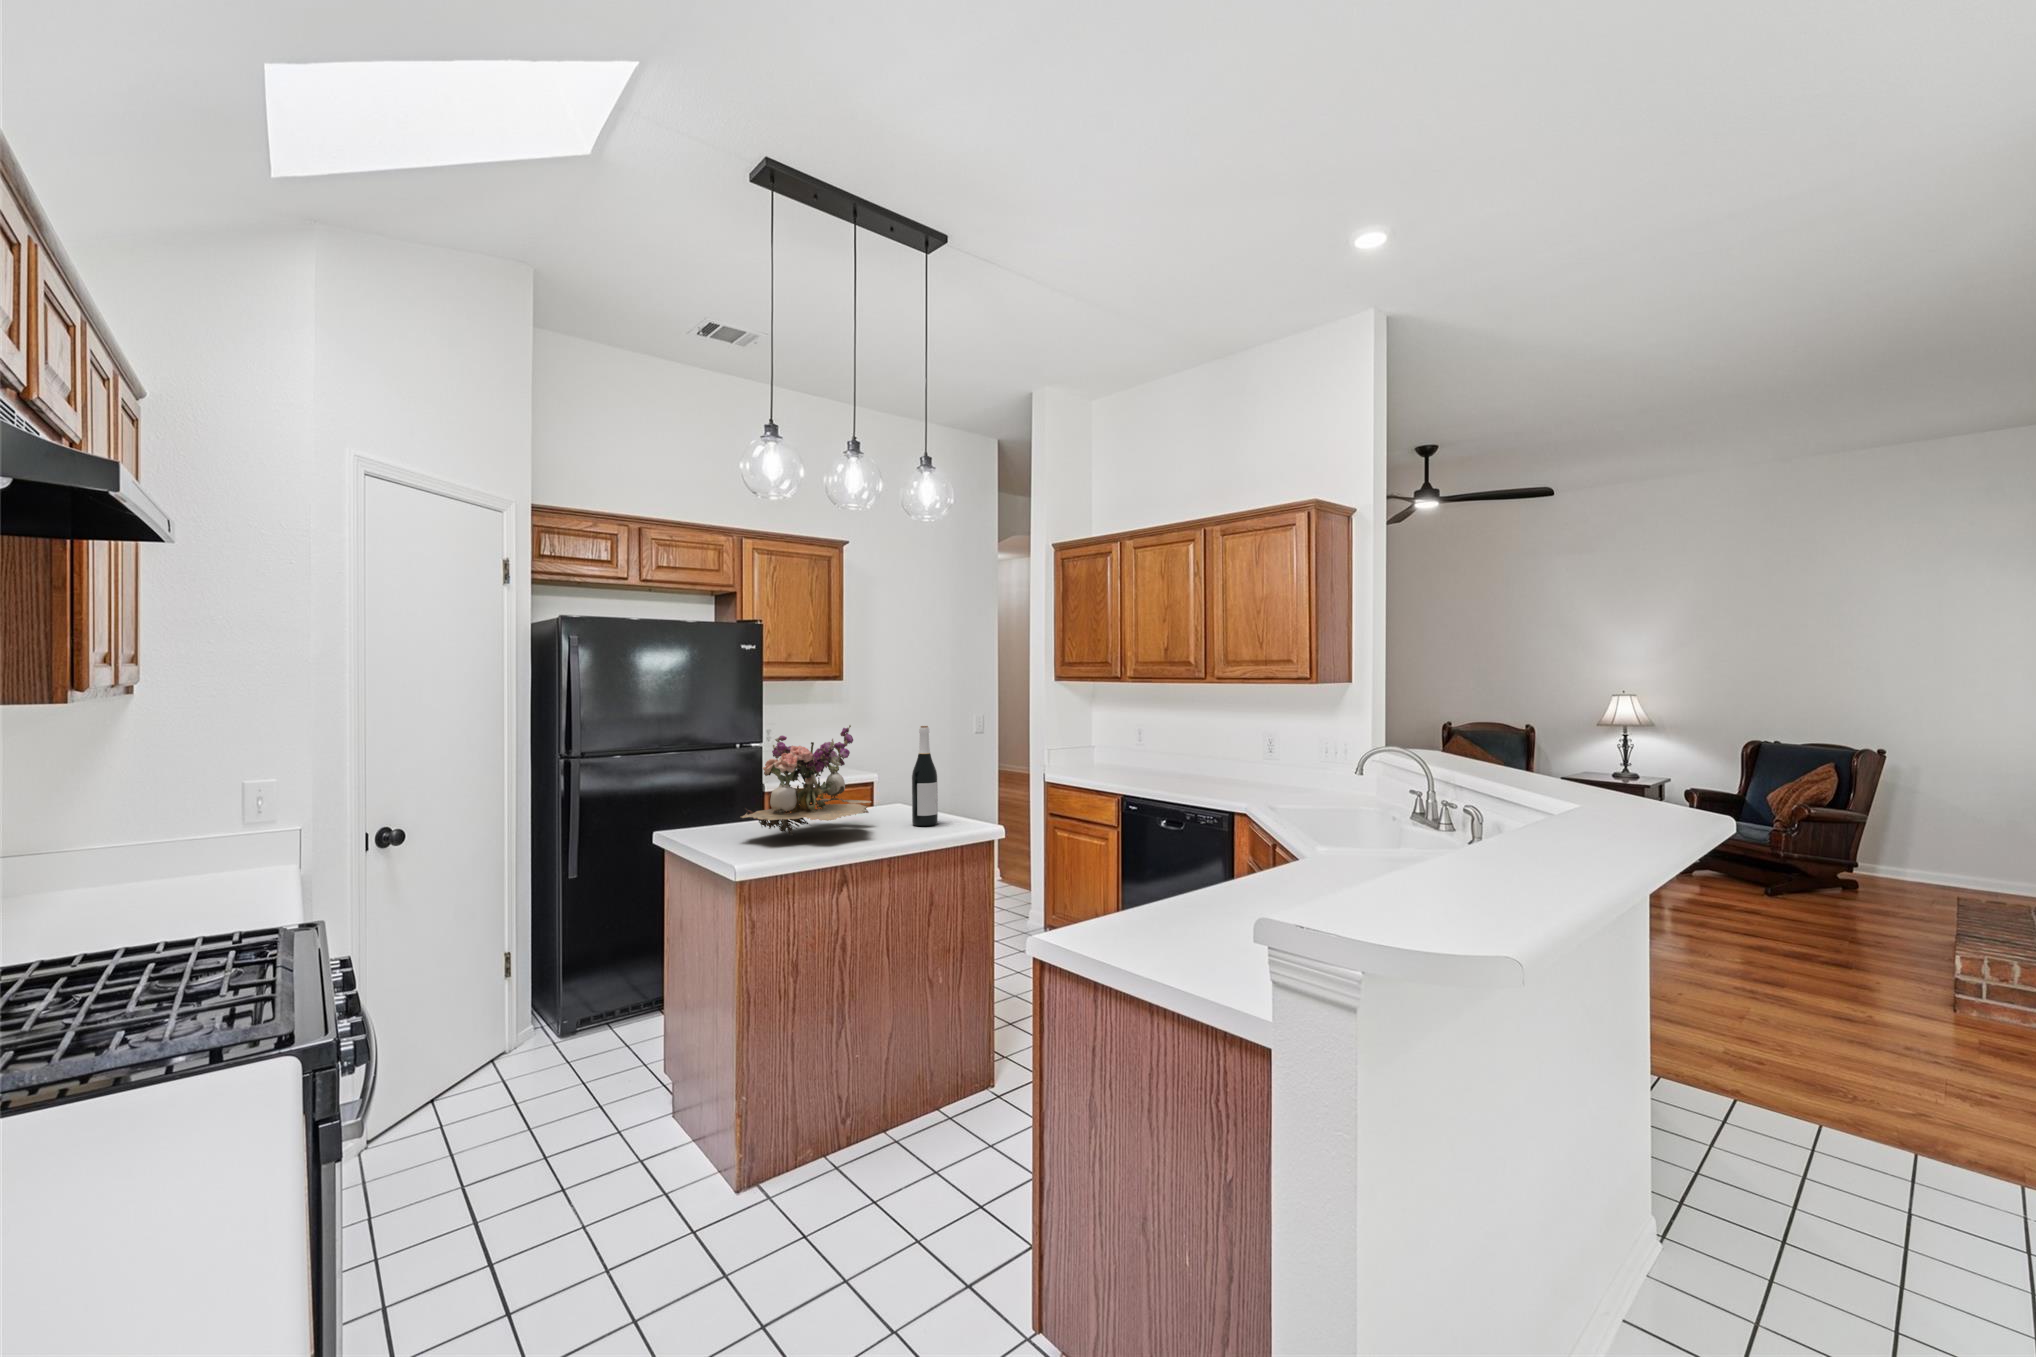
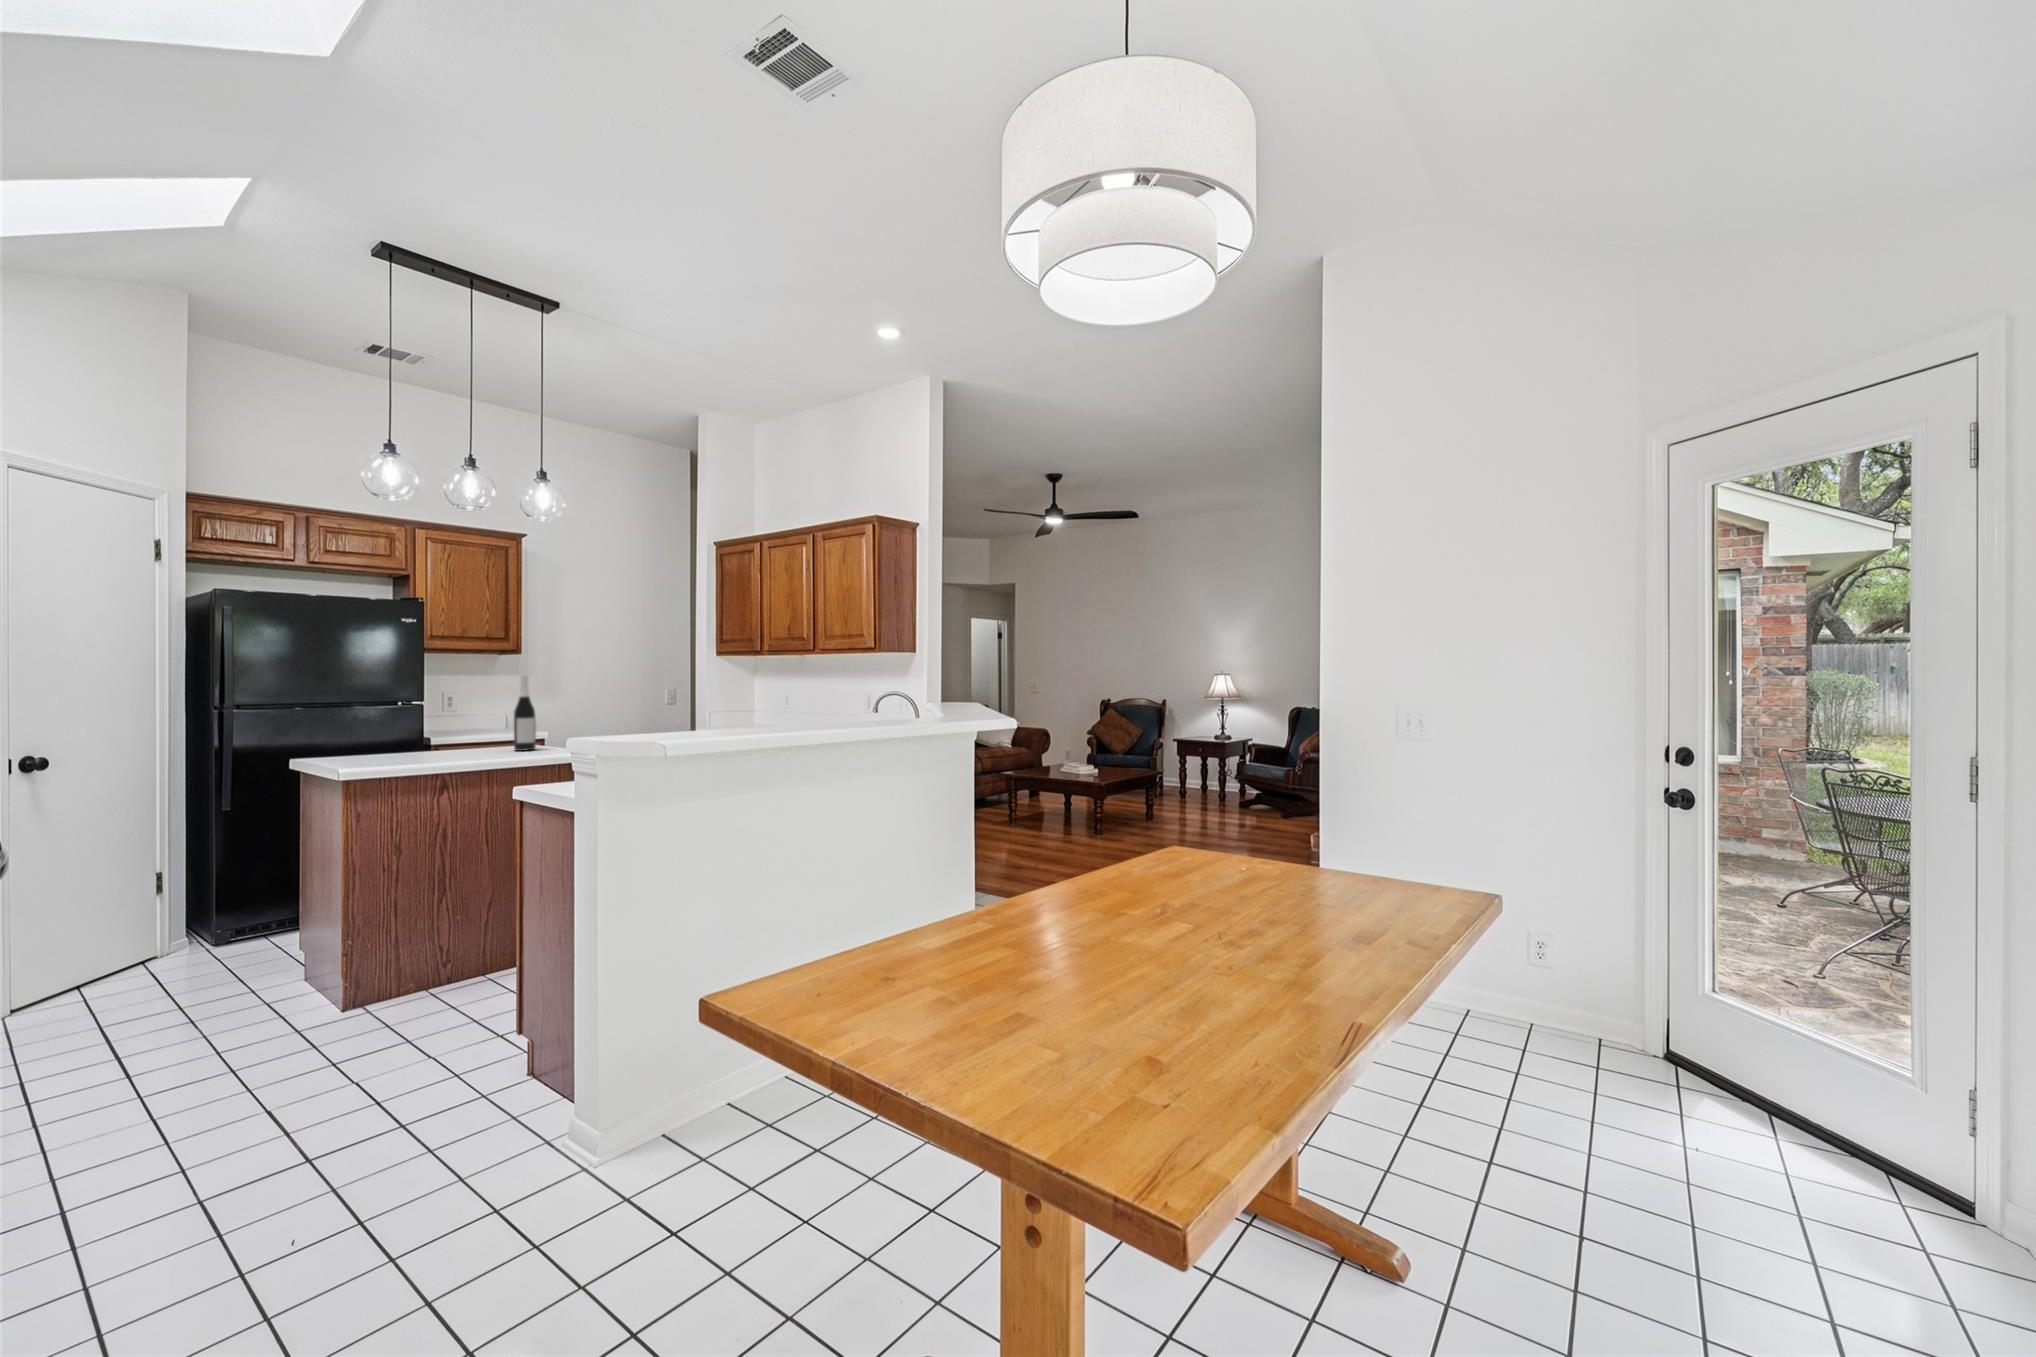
flower arrangement: present [742,725,871,835] -> none [356,675,479,757]

